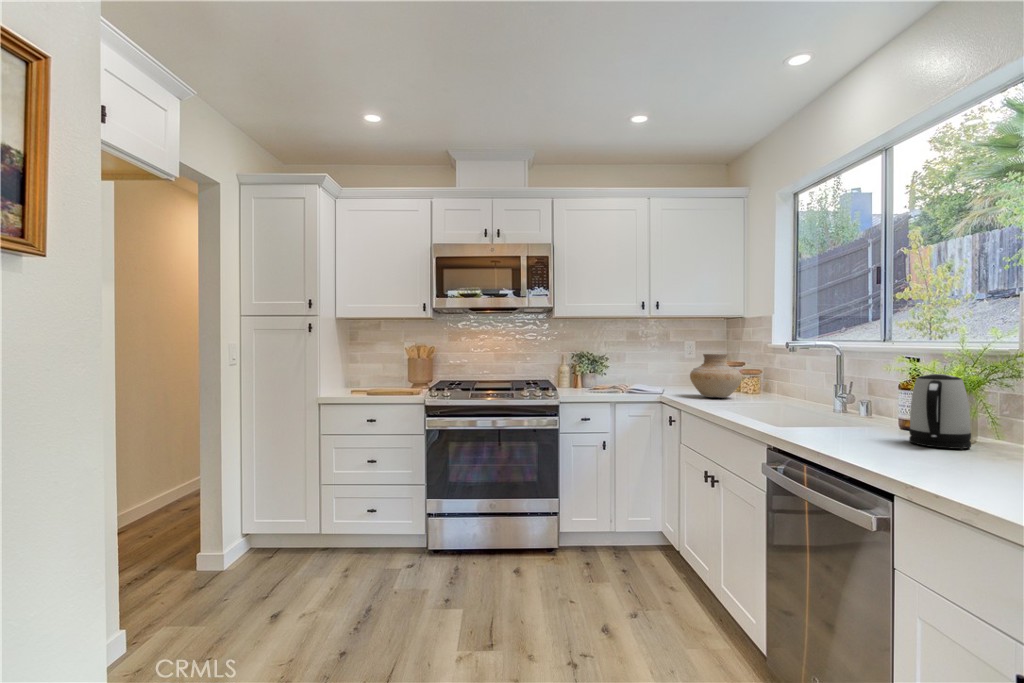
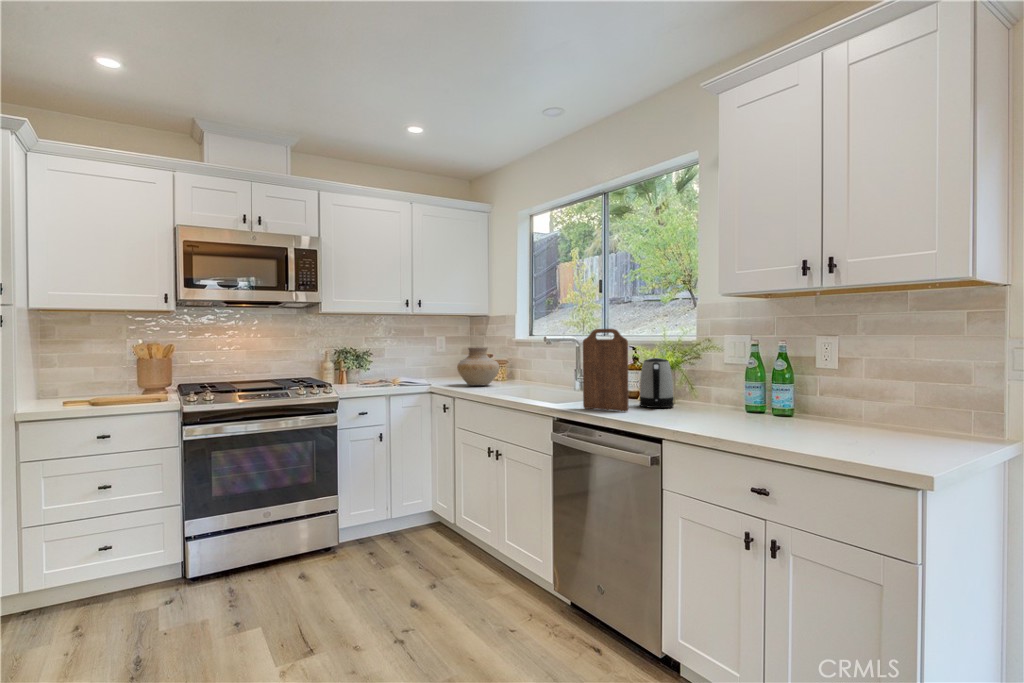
cutting board: none [811,331,878,447] -> present [583,329,629,411]

